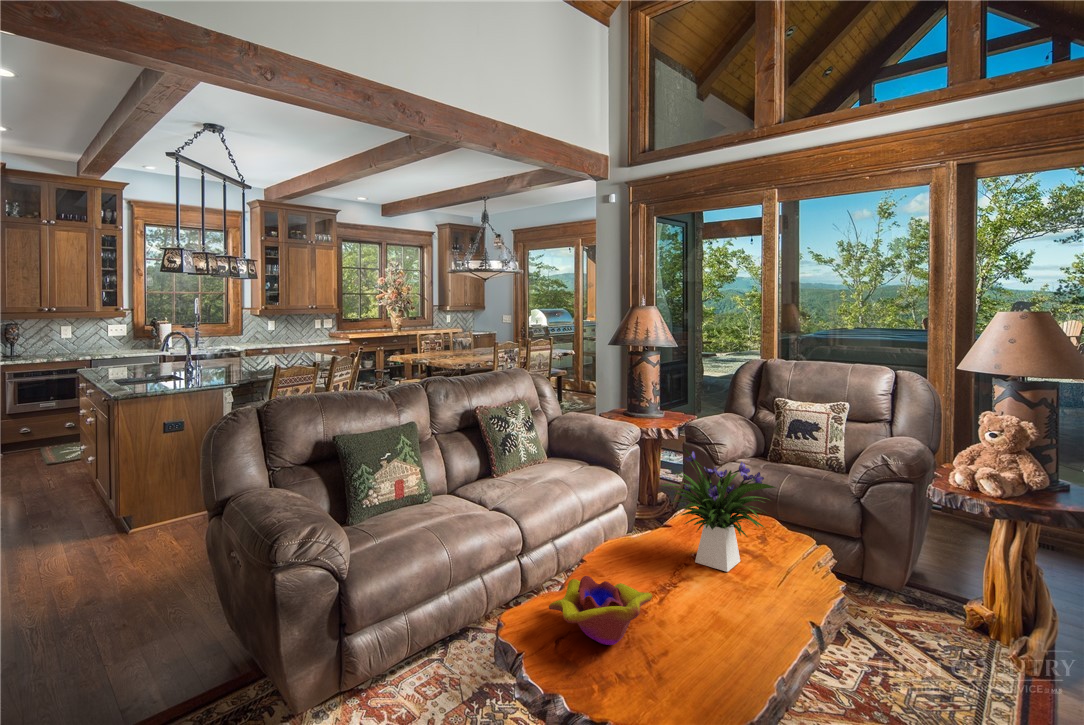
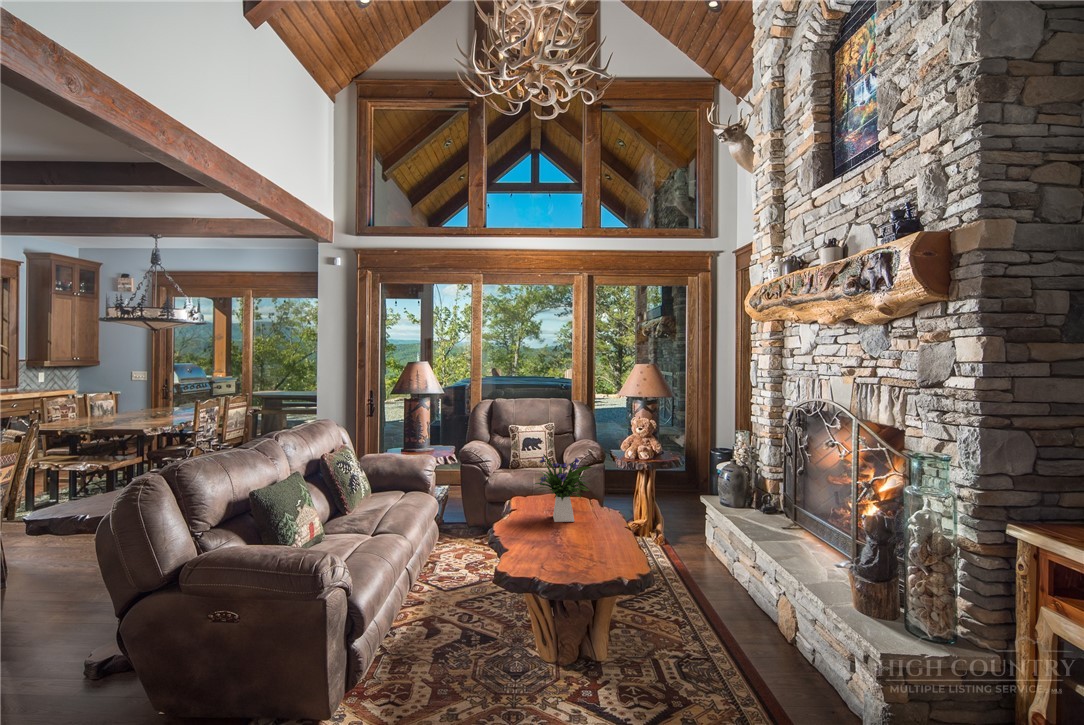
decorative bowl: present [549,576,652,645] -> none [534,528,597,561]

